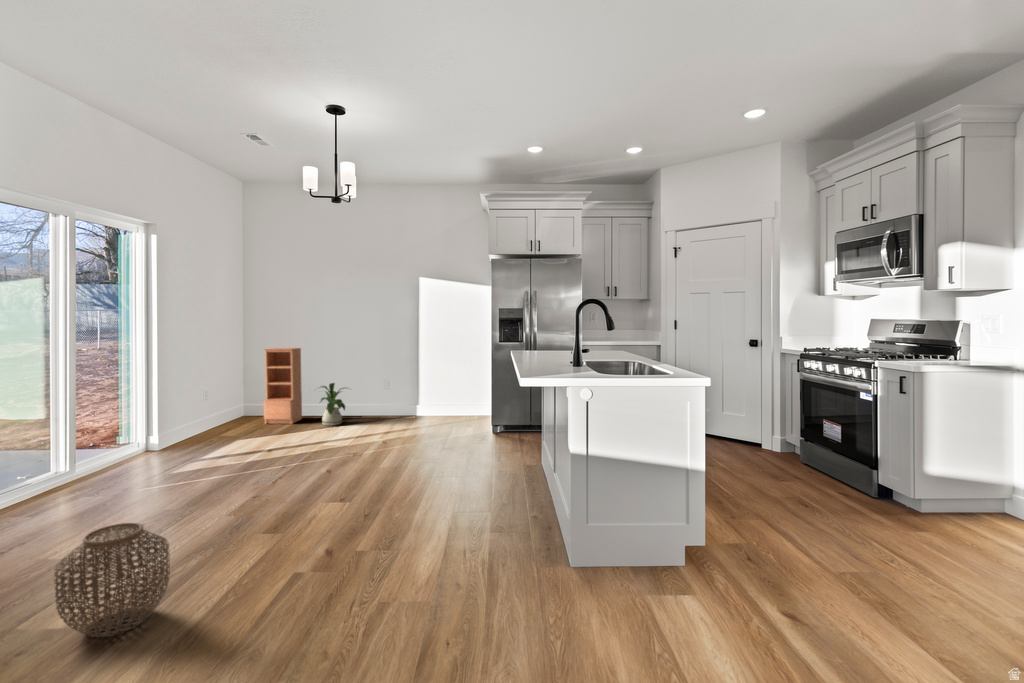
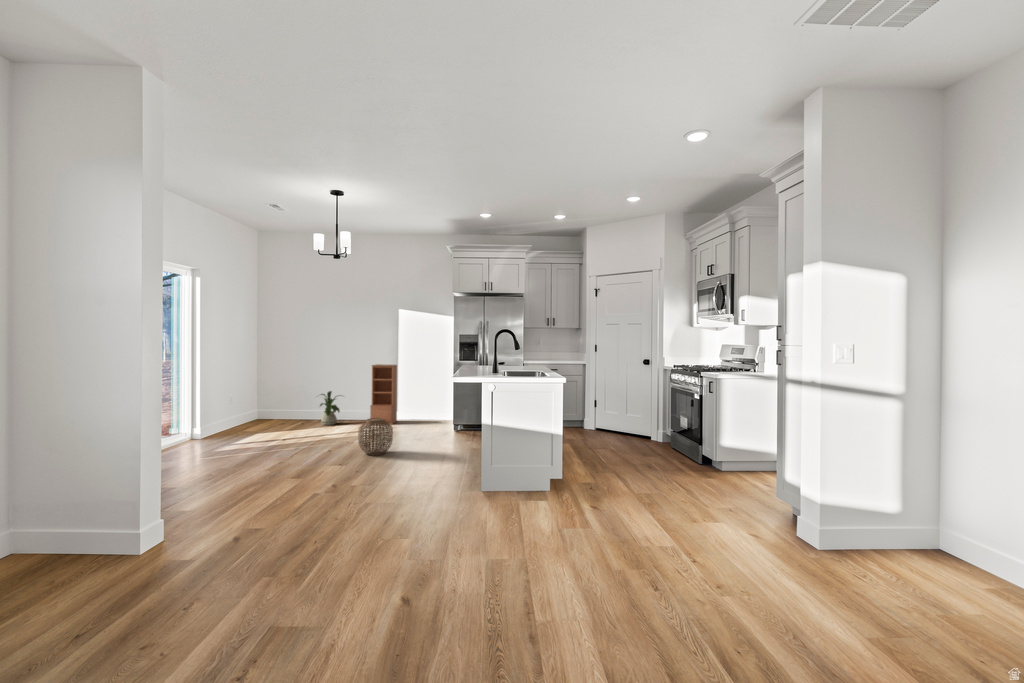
bookcase: present [264,348,302,424] -> present [370,364,397,424]
woven basket: present [54,523,170,637] -> present [358,418,393,456]

